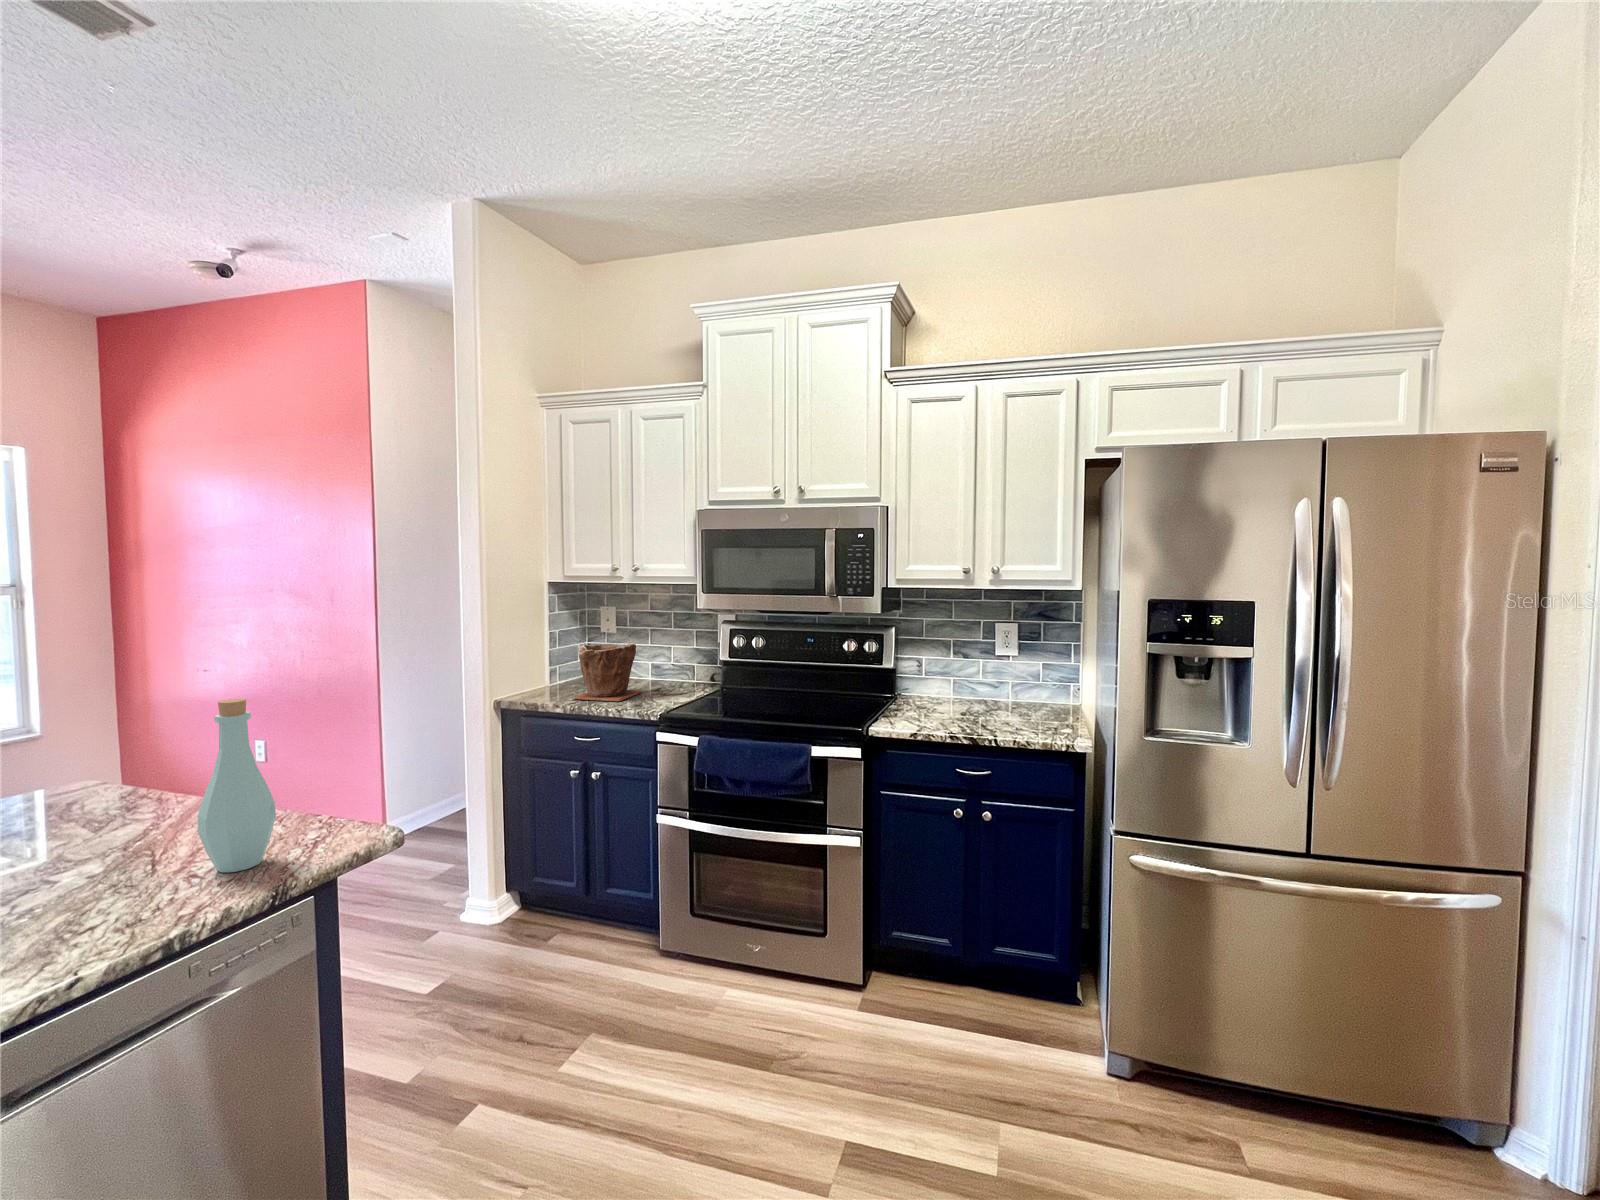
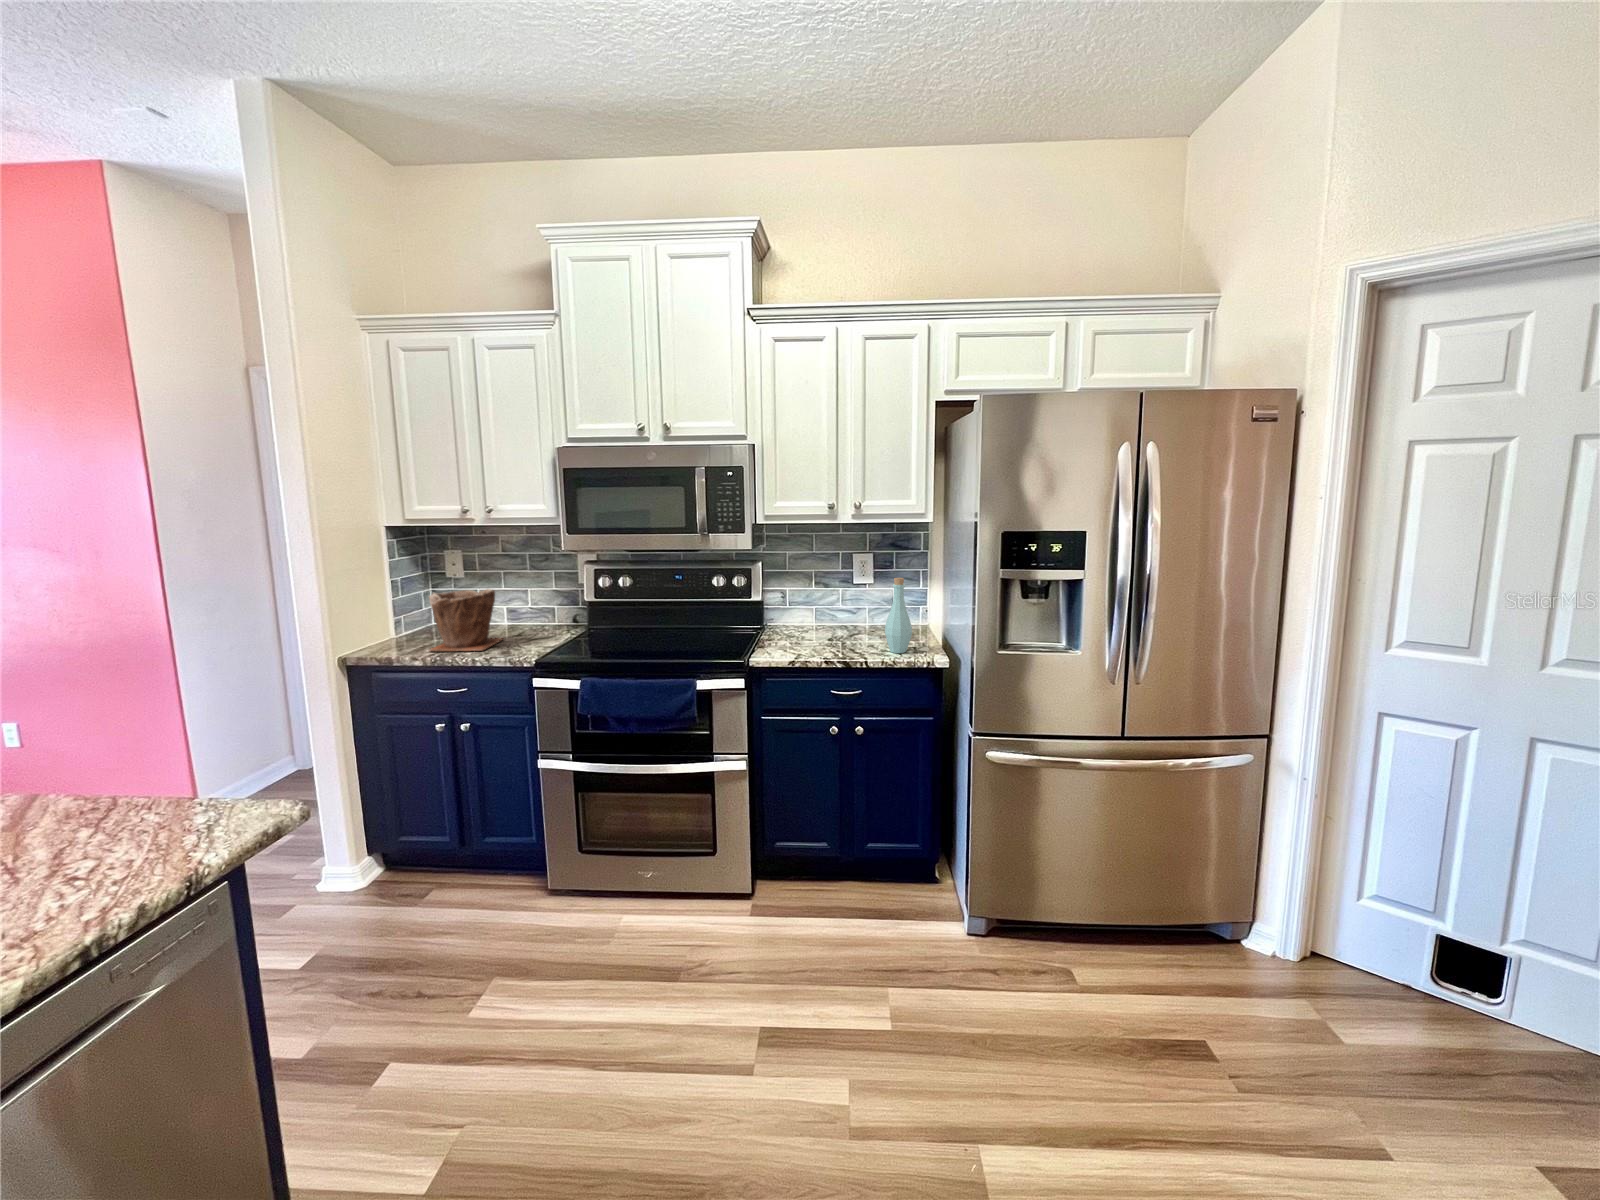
bottle: present [198,699,276,873] -> present [885,578,912,653]

